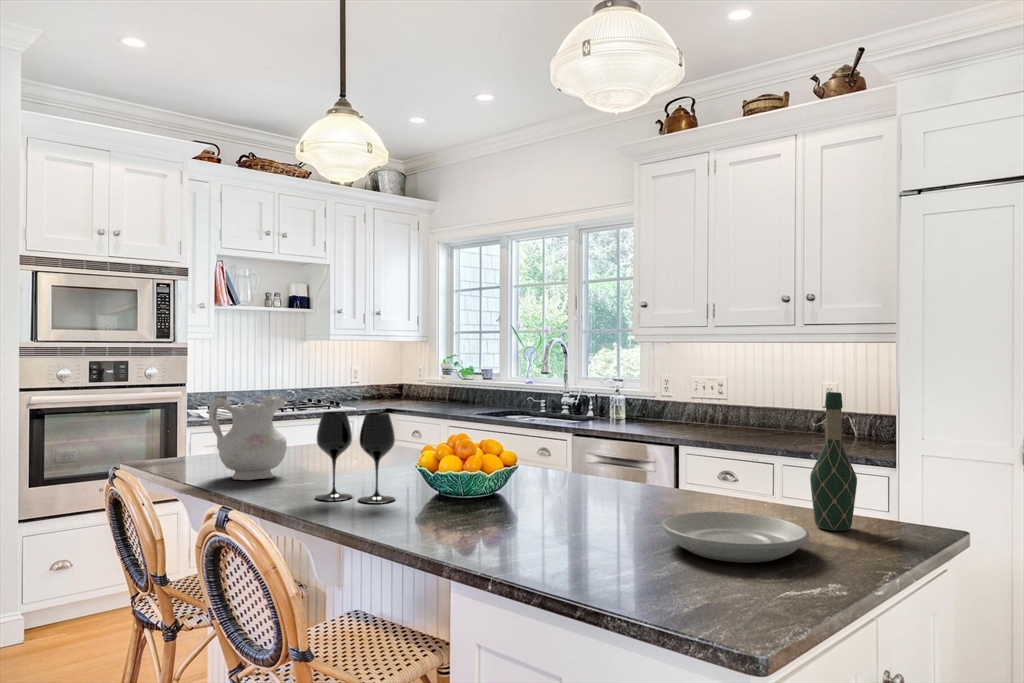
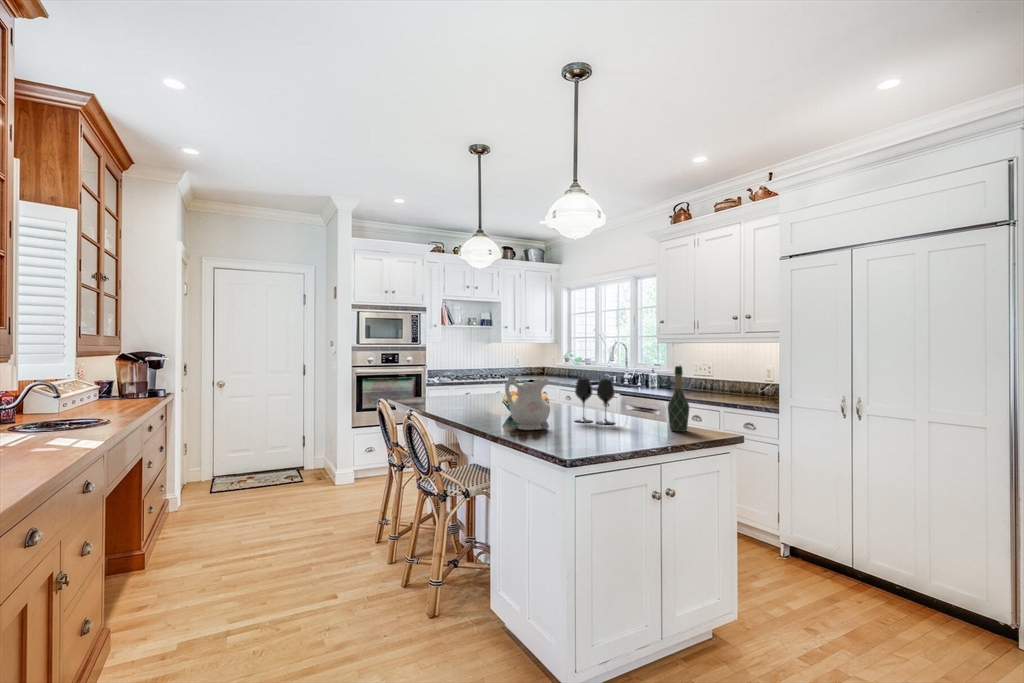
ceramic pitcher: present [209,395,287,480] -> present [505,377,550,430]
wine glass: present [315,412,395,503] -> present [575,379,615,424]
plate: present [662,512,809,563] -> none [584,420,648,438]

